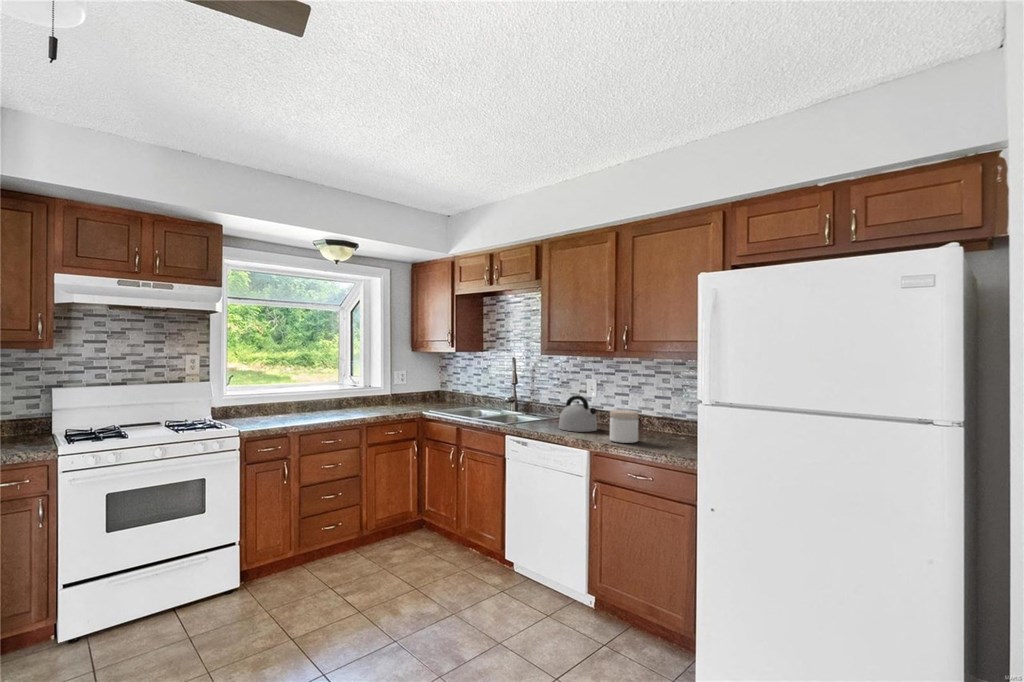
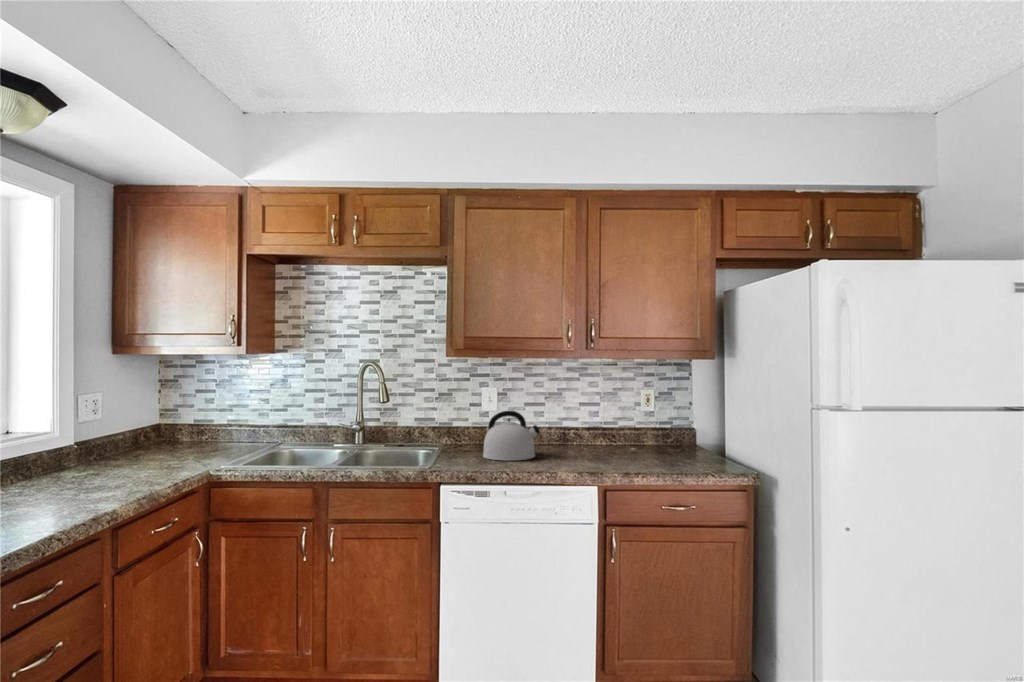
jar: present [610,410,638,443] -> none [588,424,623,465]

